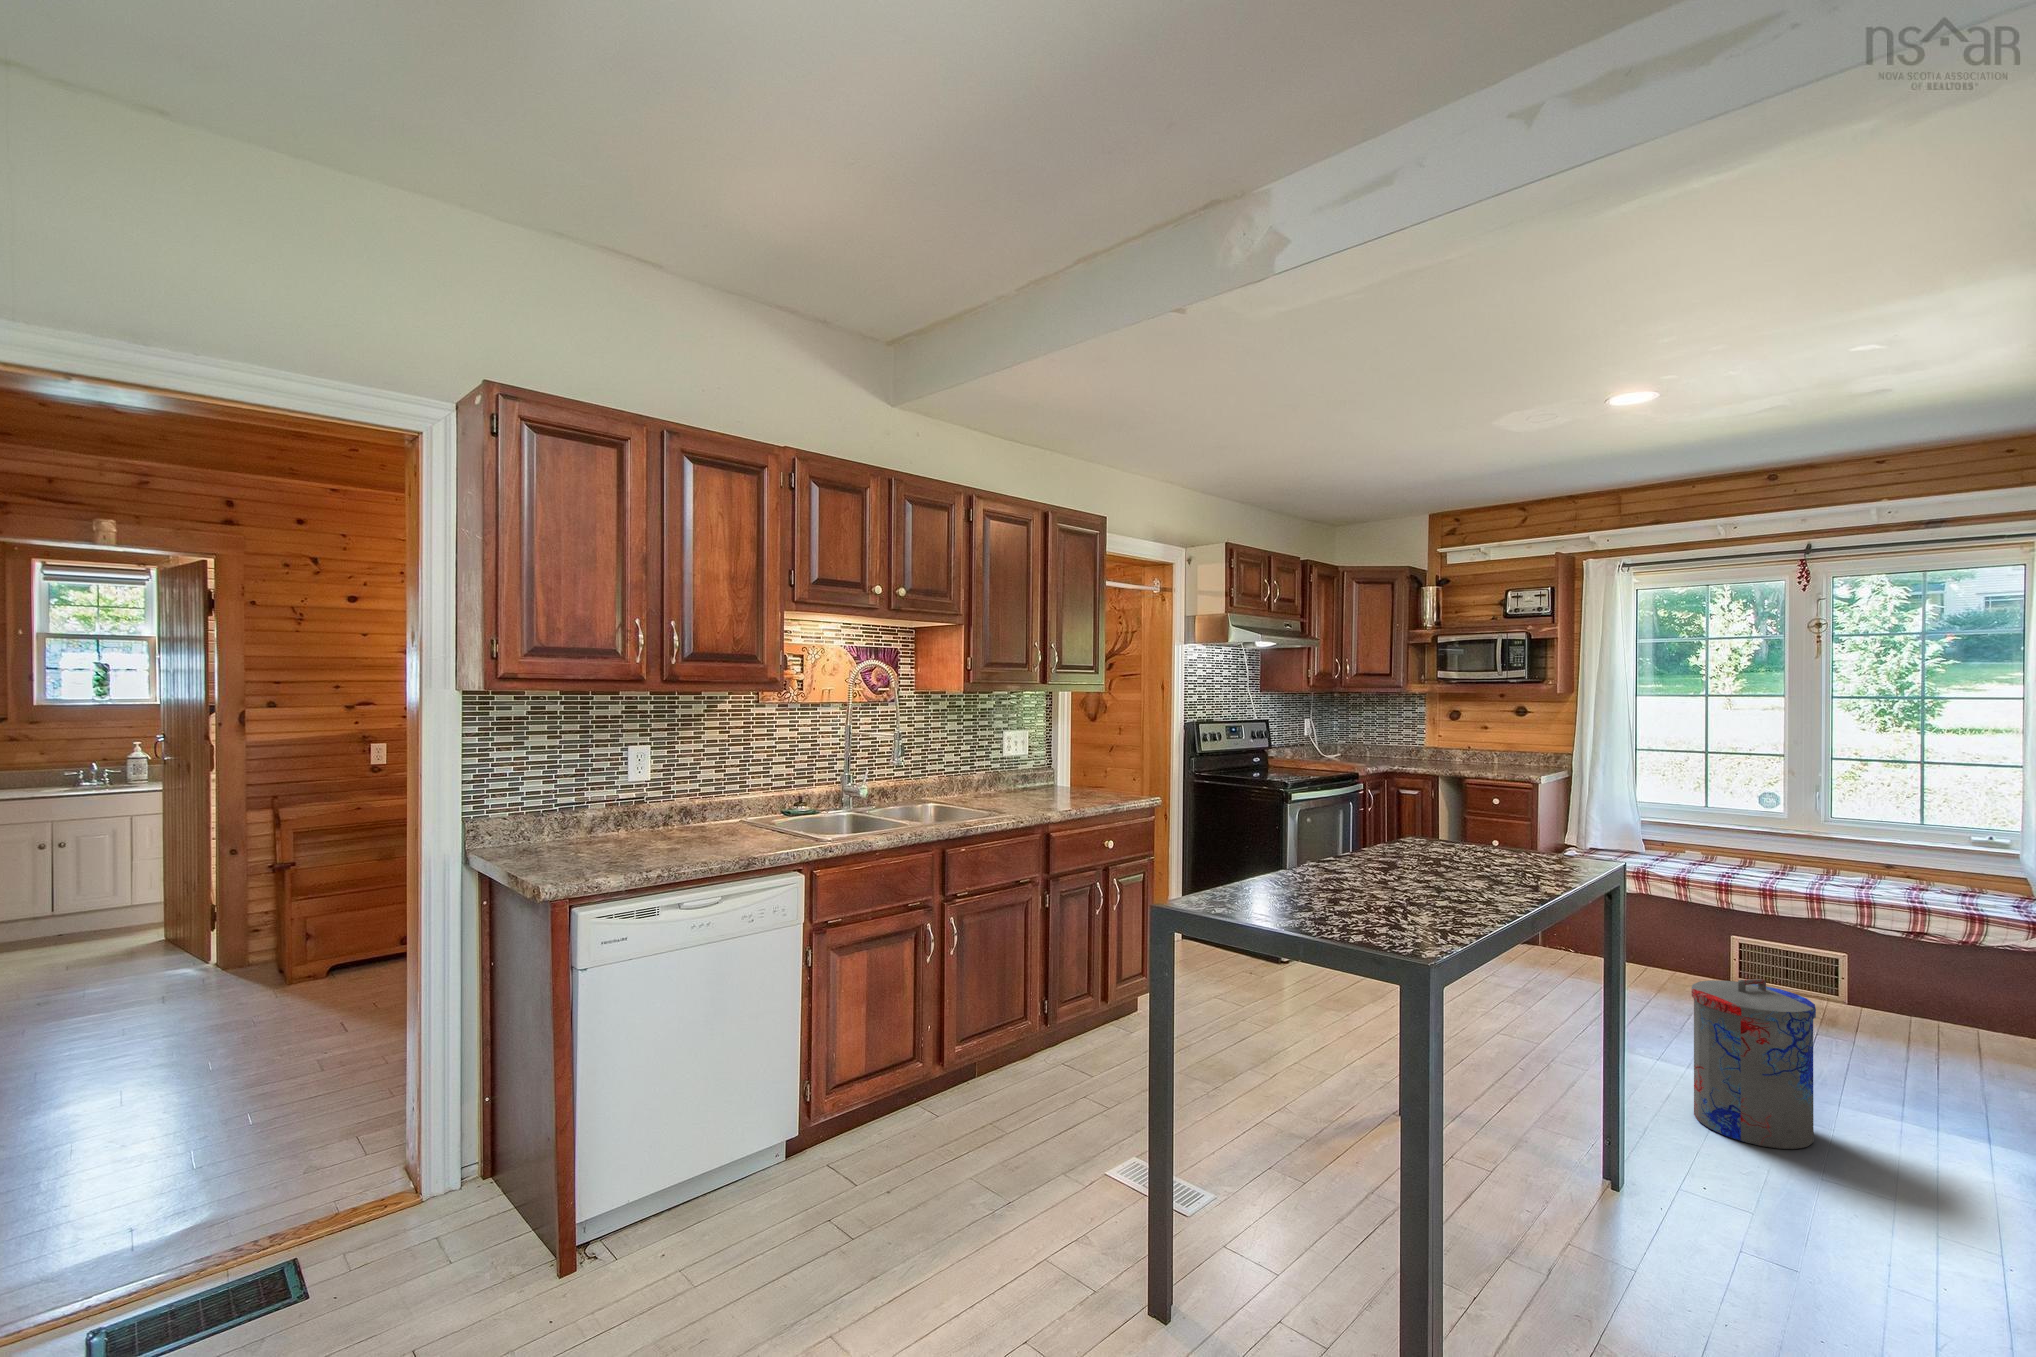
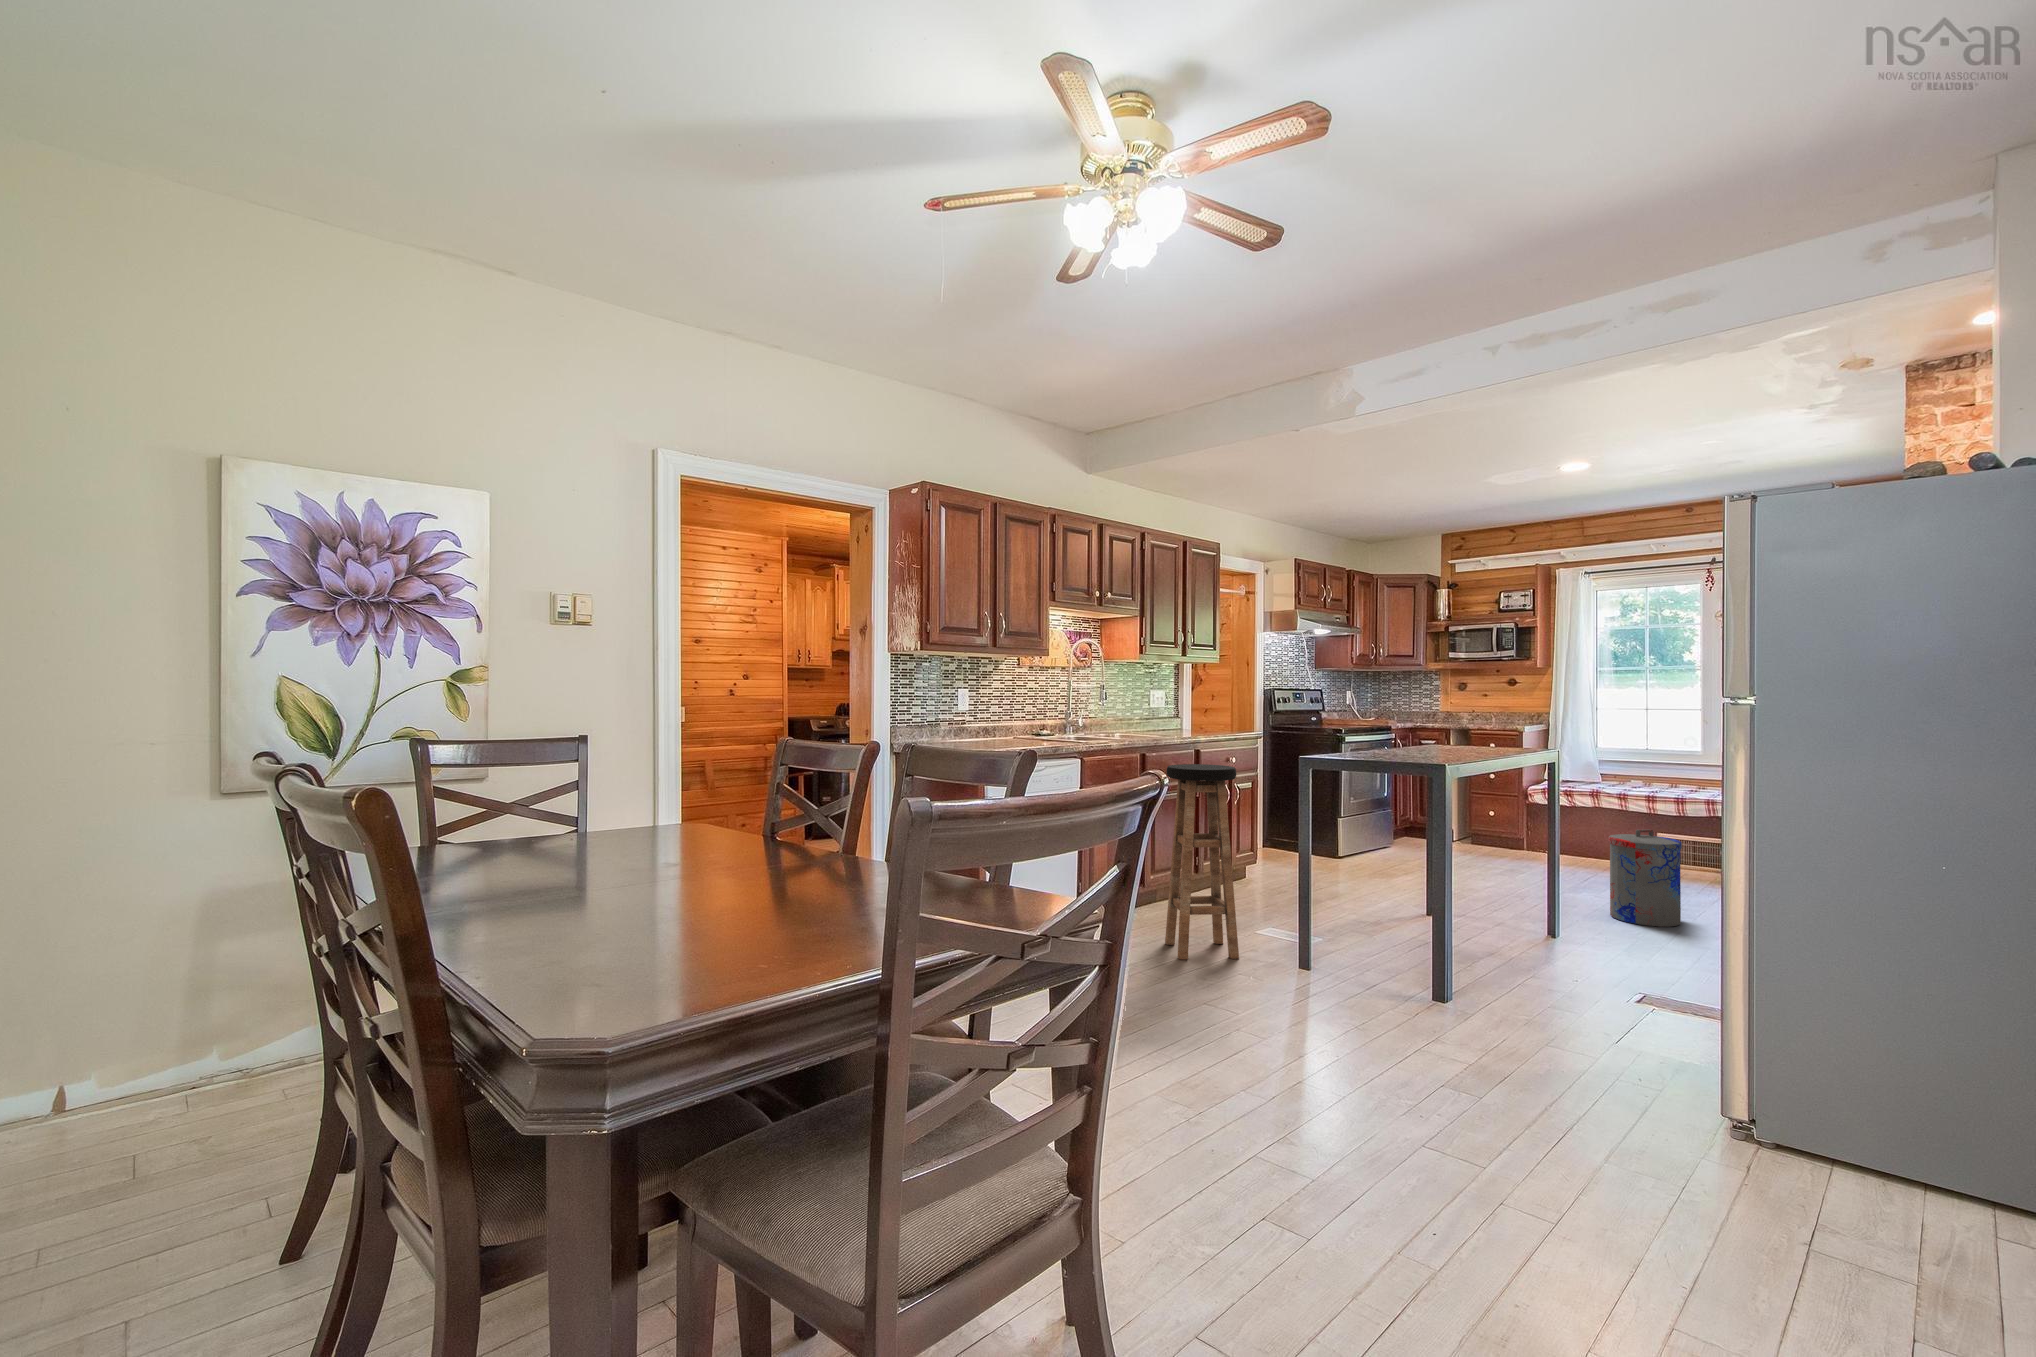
bar stool: none [924,893,1050,1280] -> present [1165,764,1239,960]

